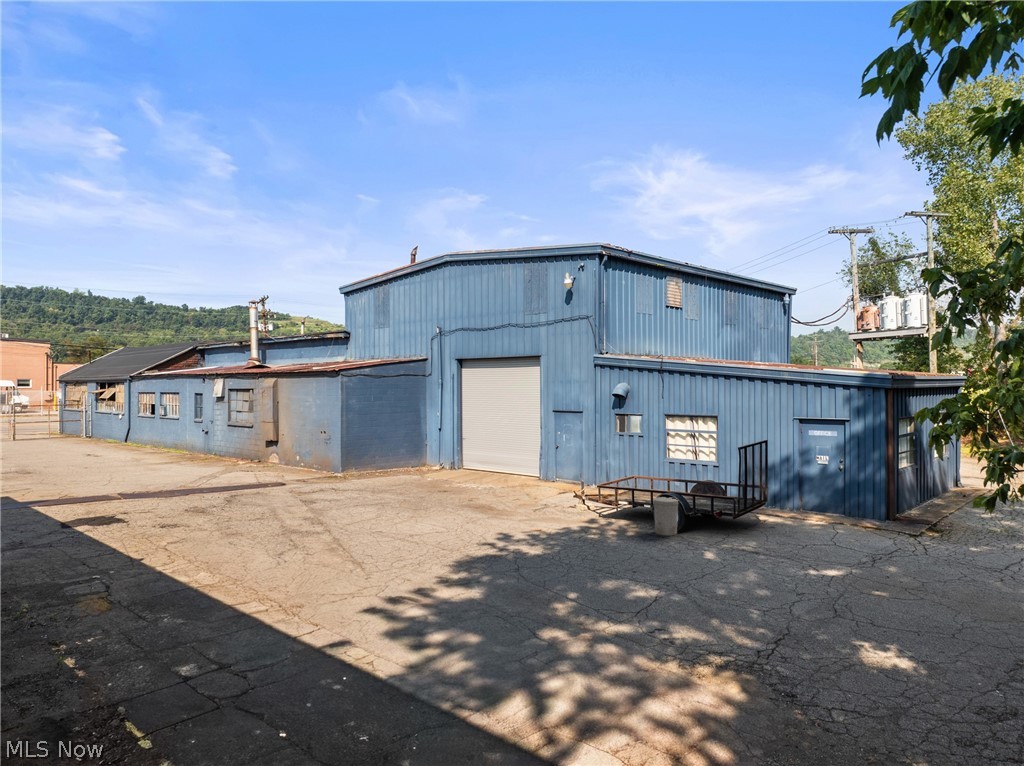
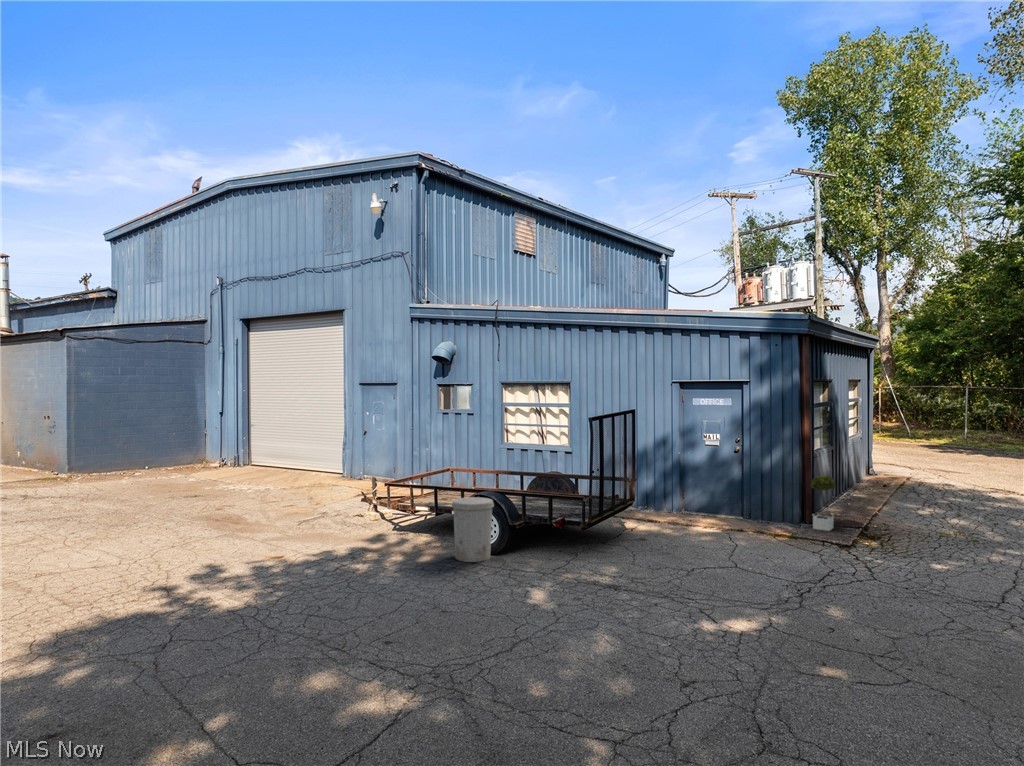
potted tree: none [892,488,911,526] -> present [811,475,836,531]

